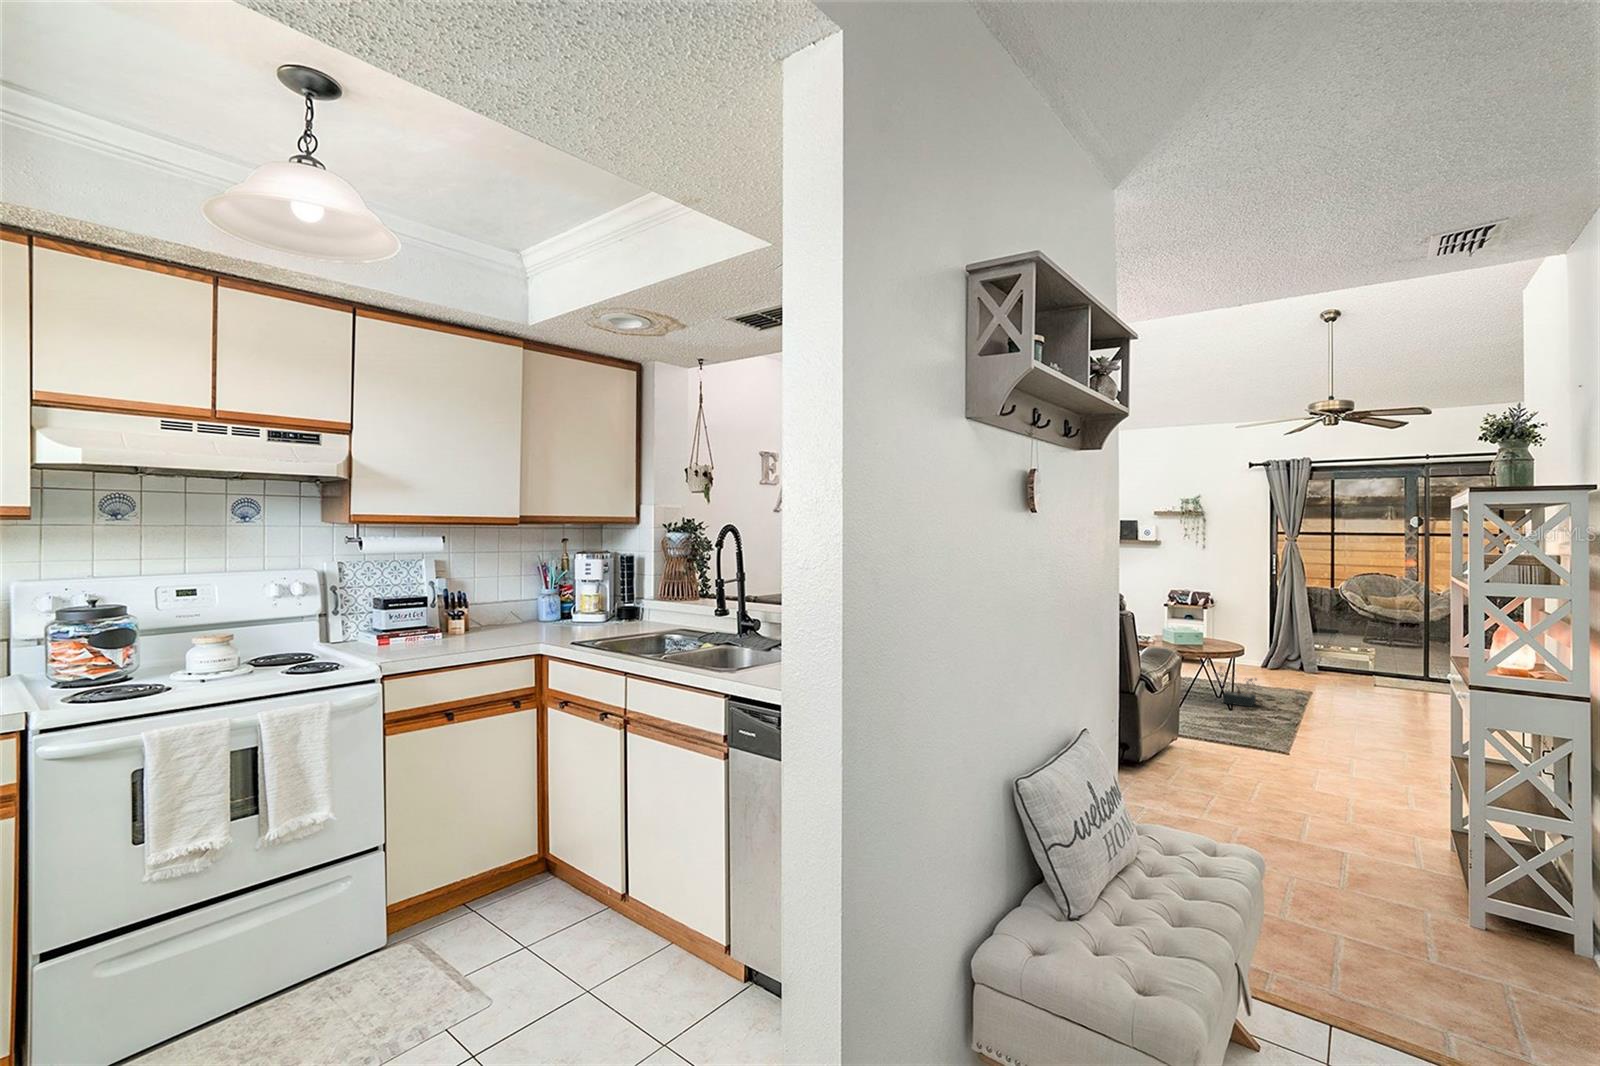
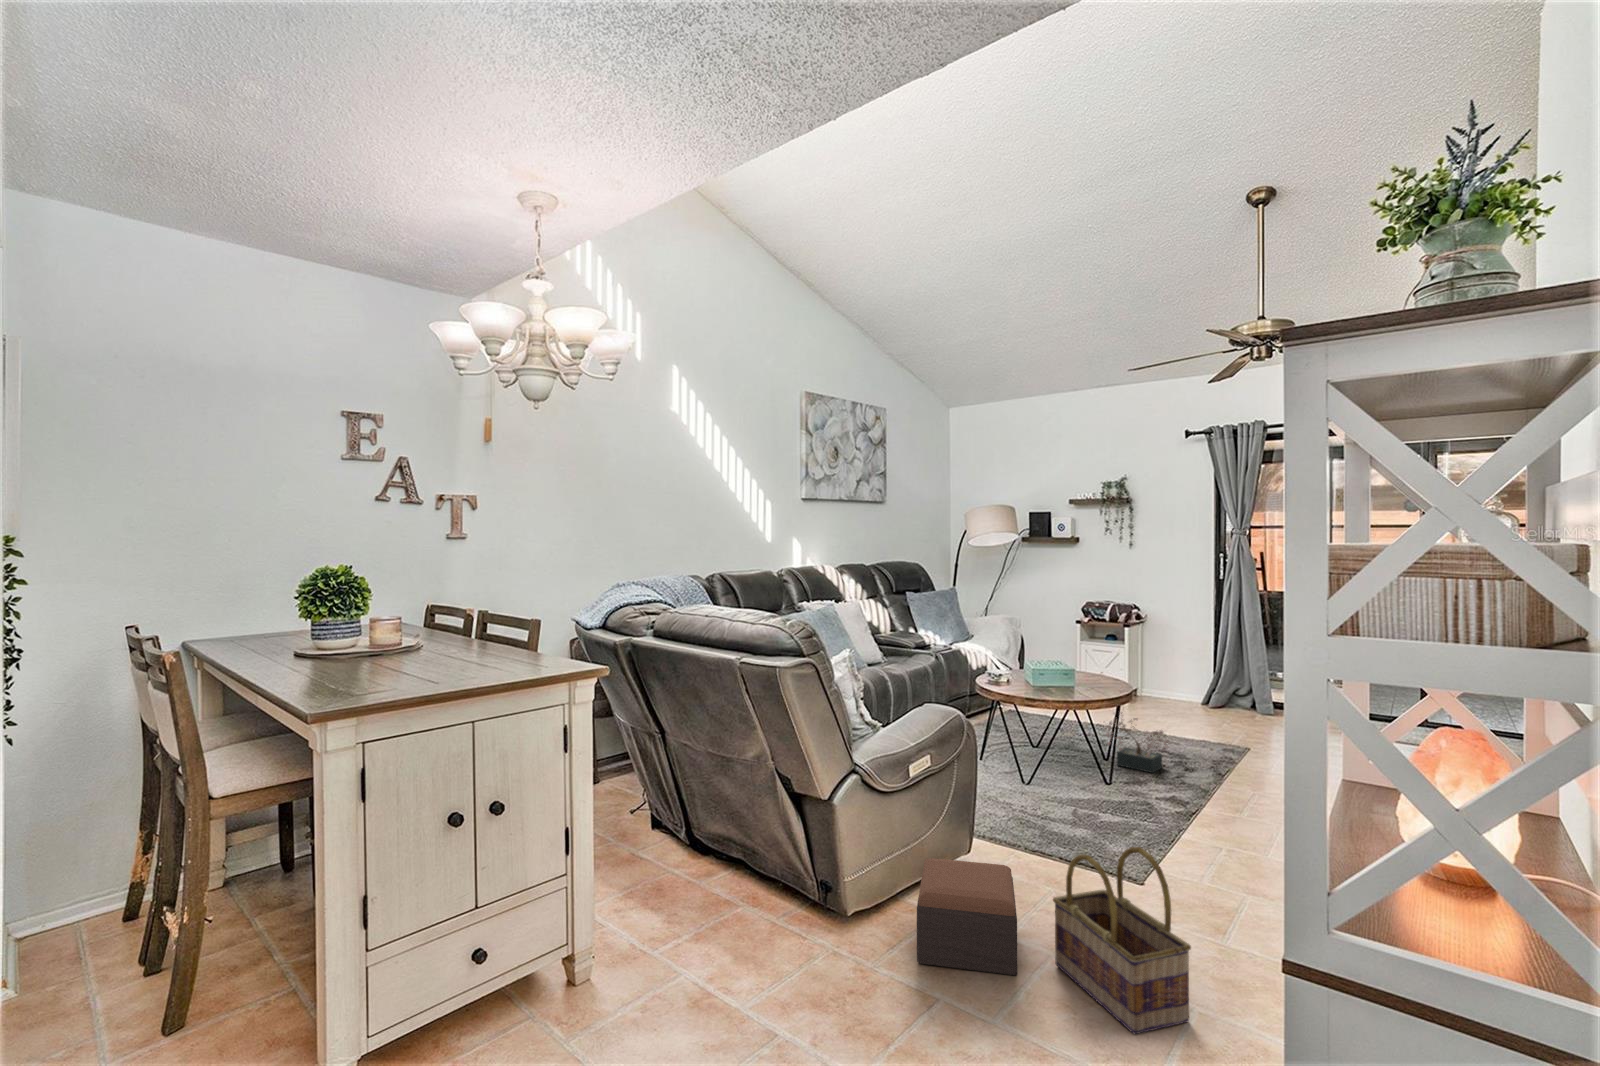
basket: none [1255,719,1345,810] -> present [1053,847,1191,1034]
footstool: none [1163,737,1238,793] -> present [917,858,1017,976]

